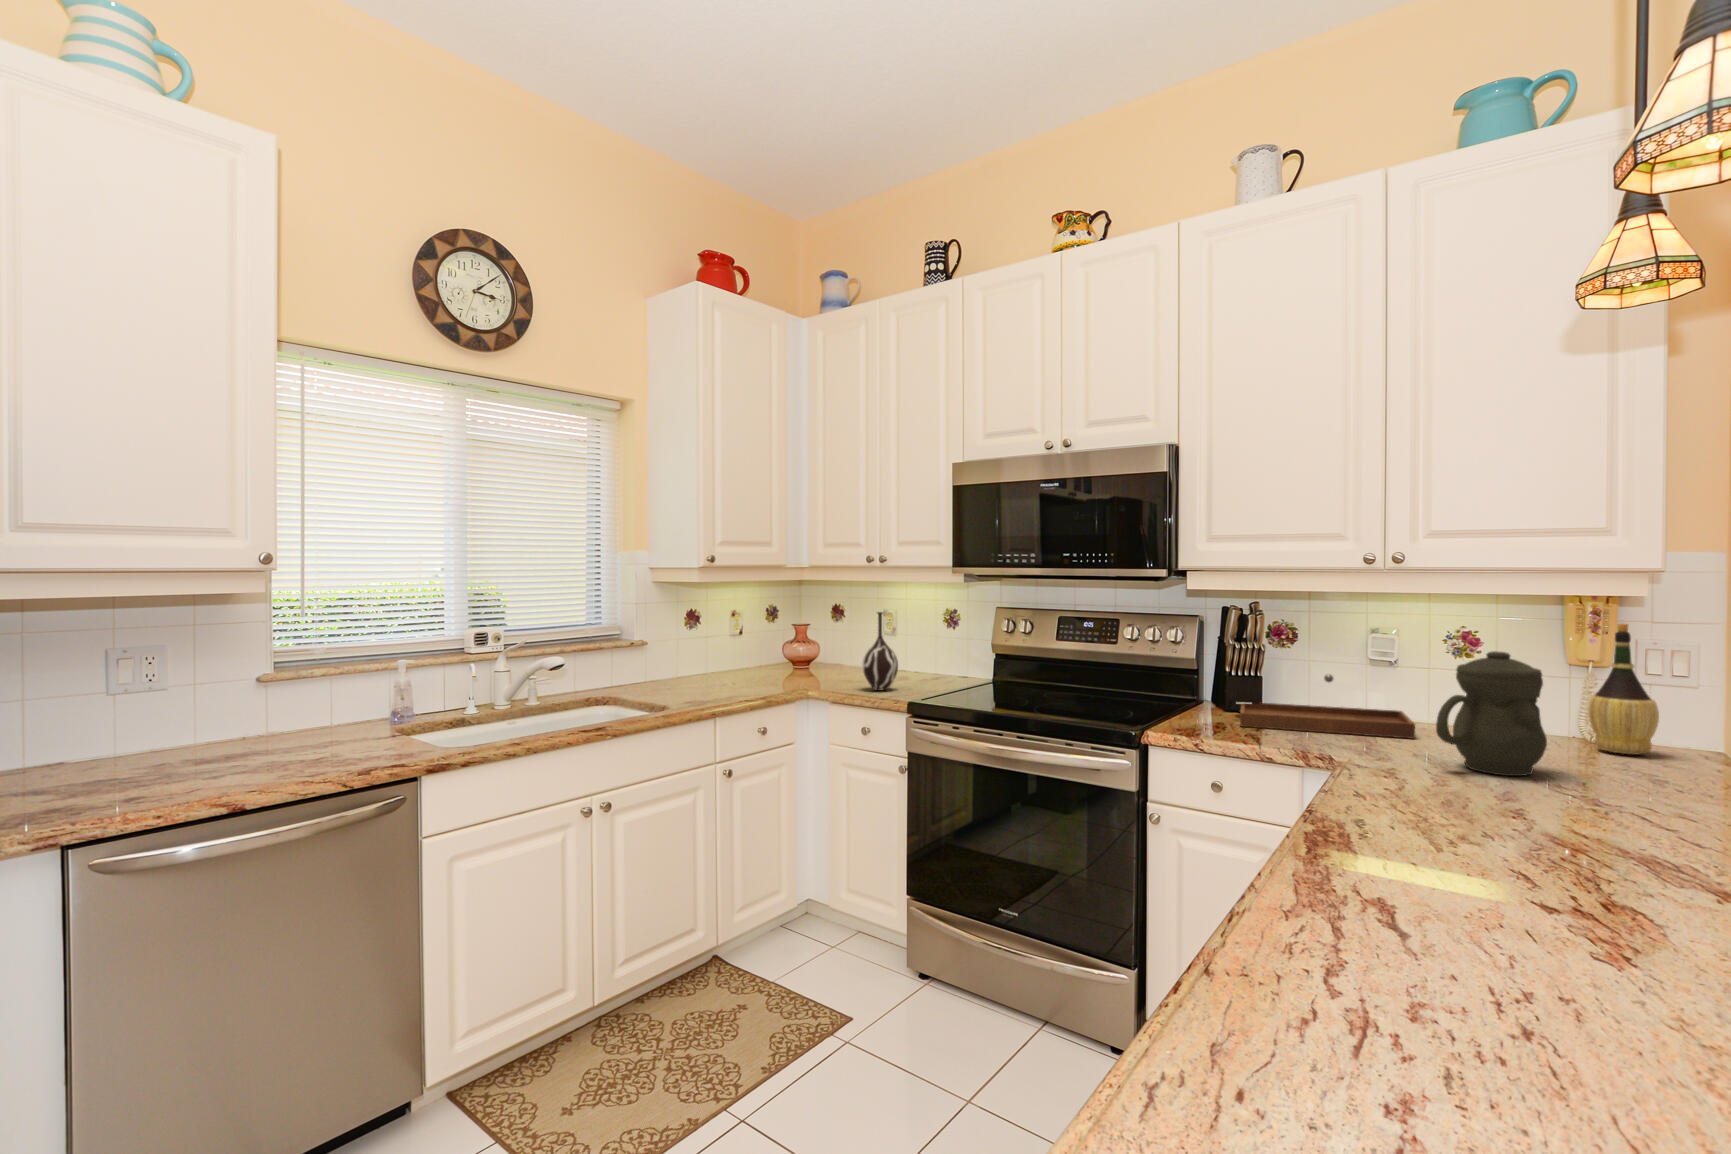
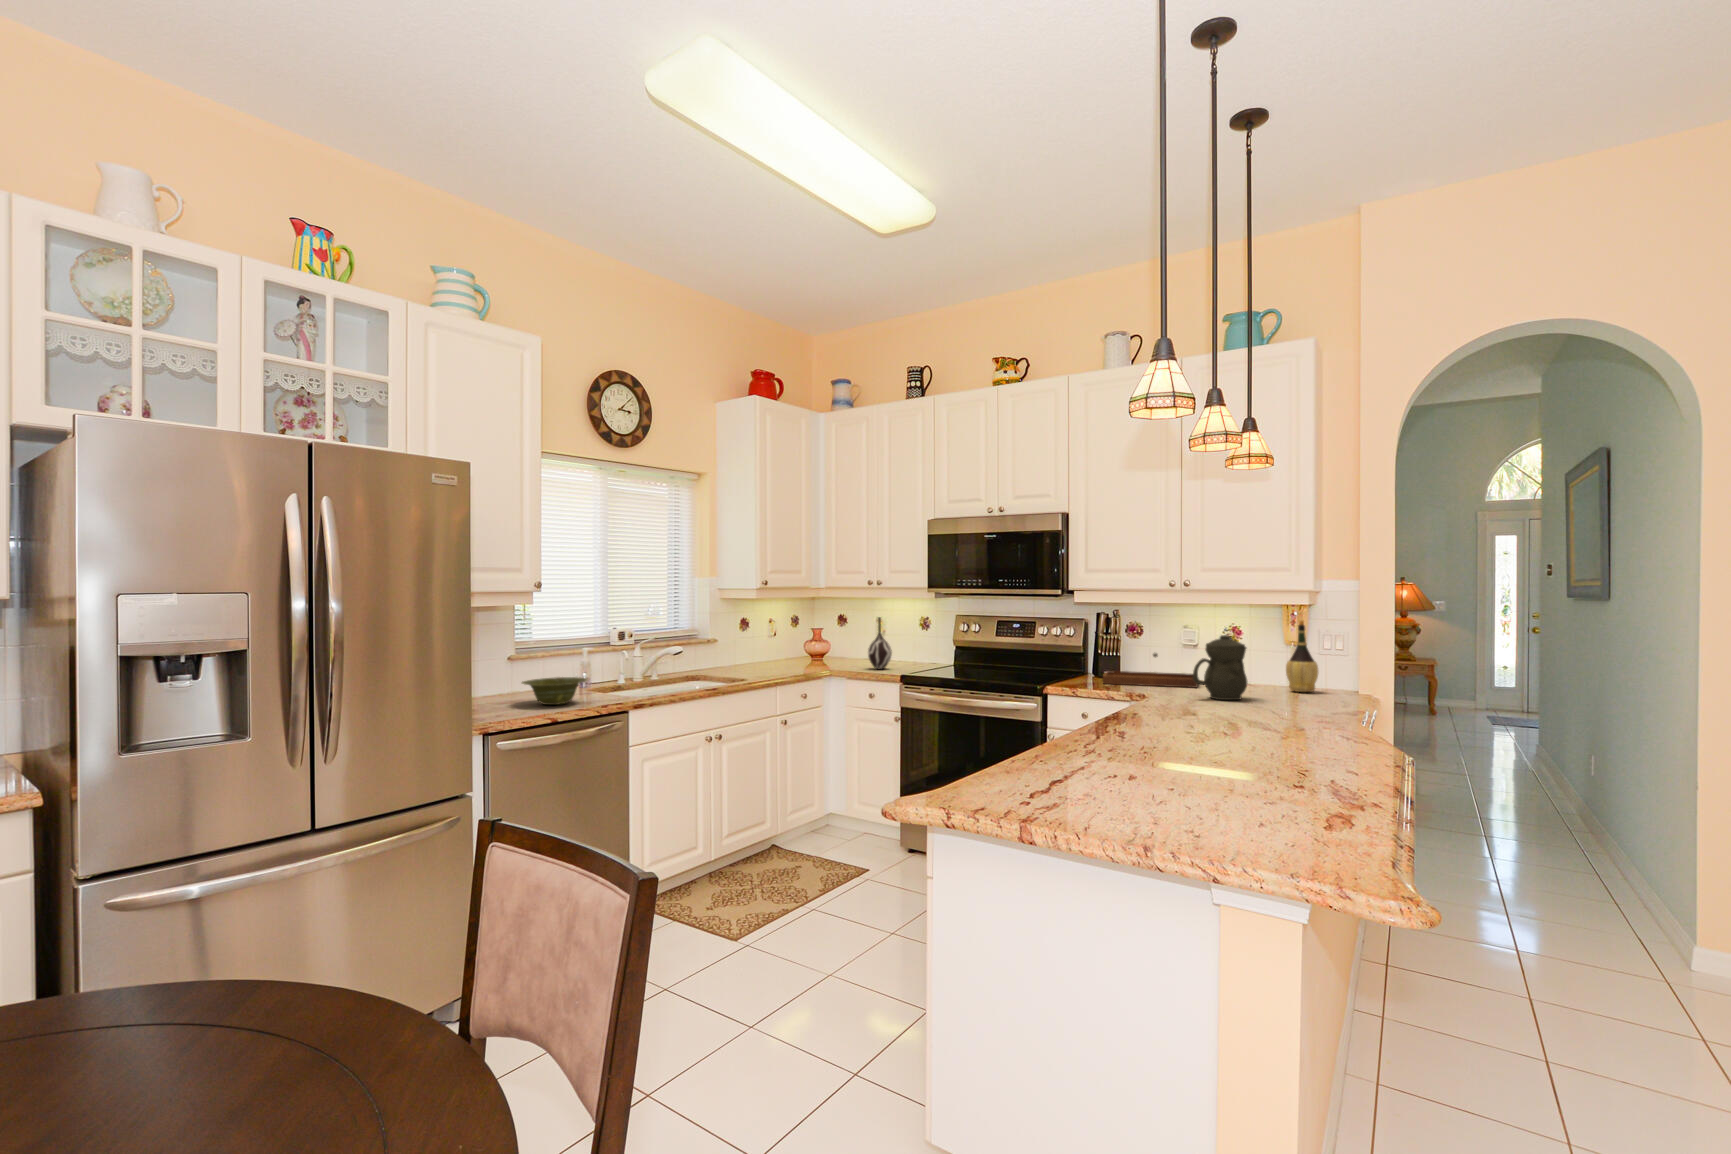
dish: none [220,714,354,767] -> present [522,677,587,705]

